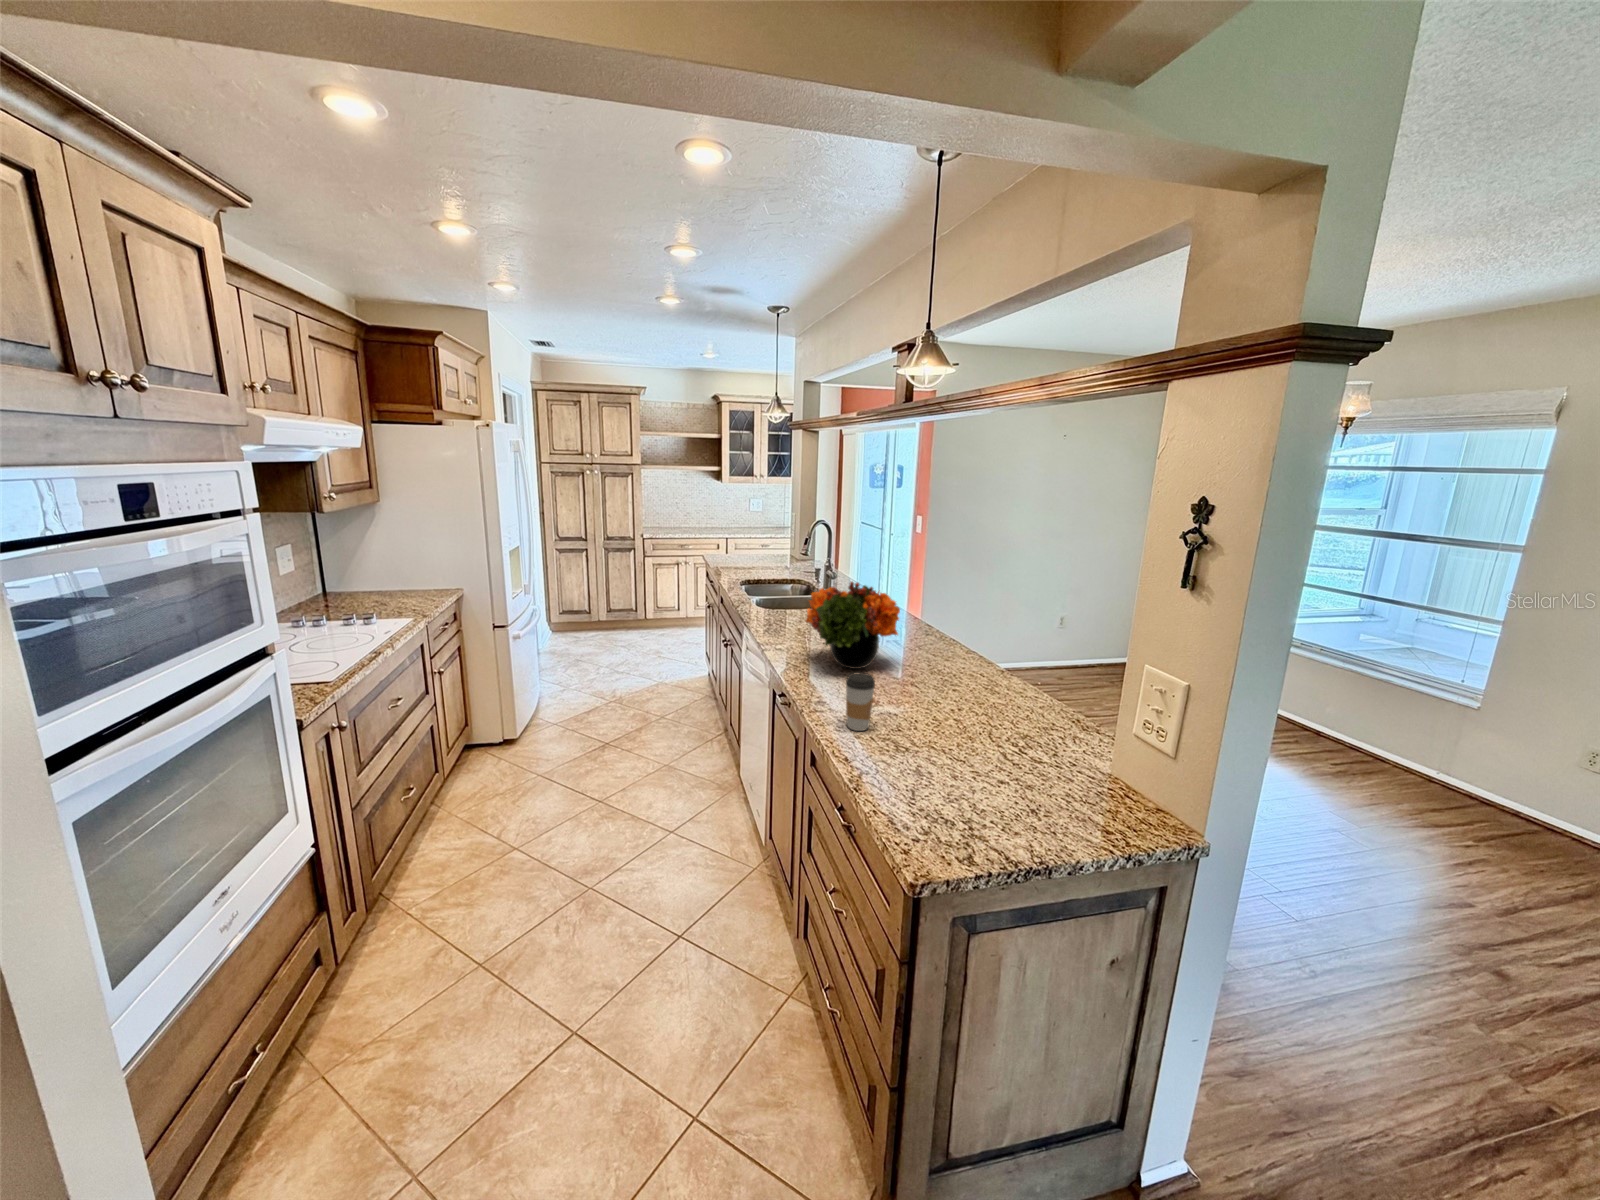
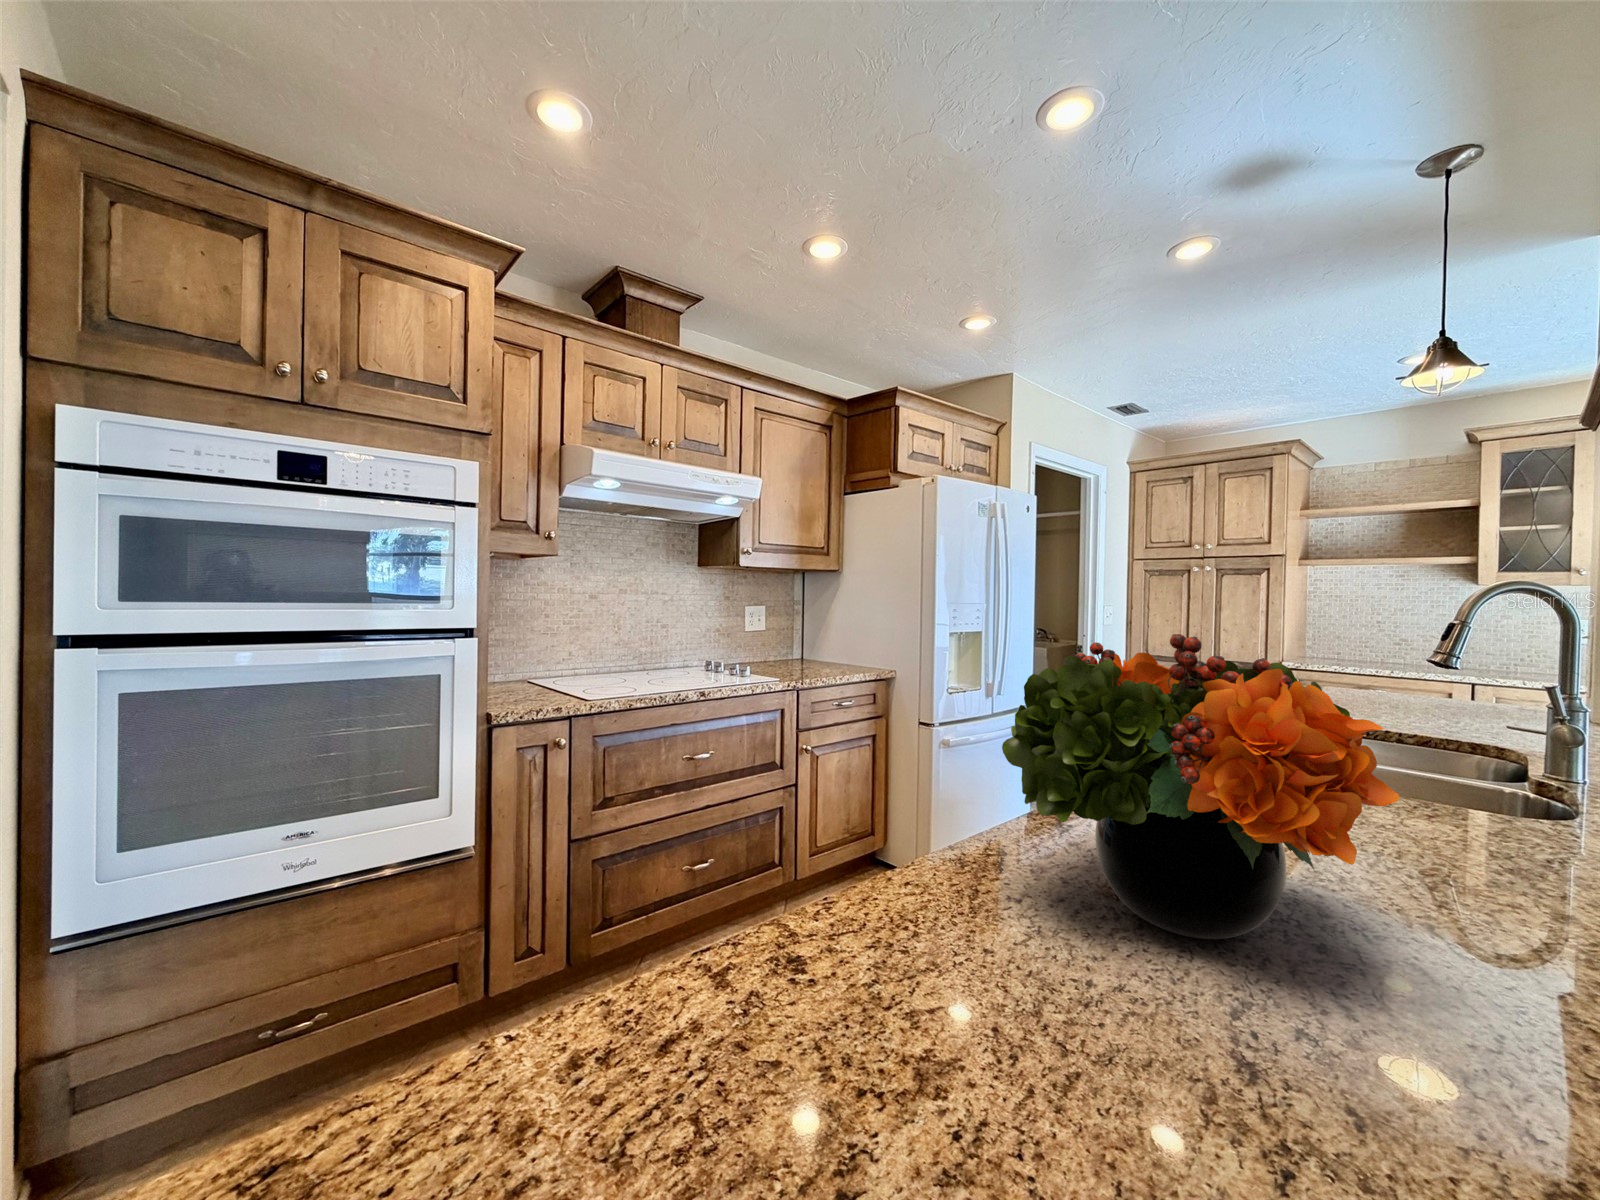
coffee cup: present [846,673,875,731] -> none [679,844,788,1084]

